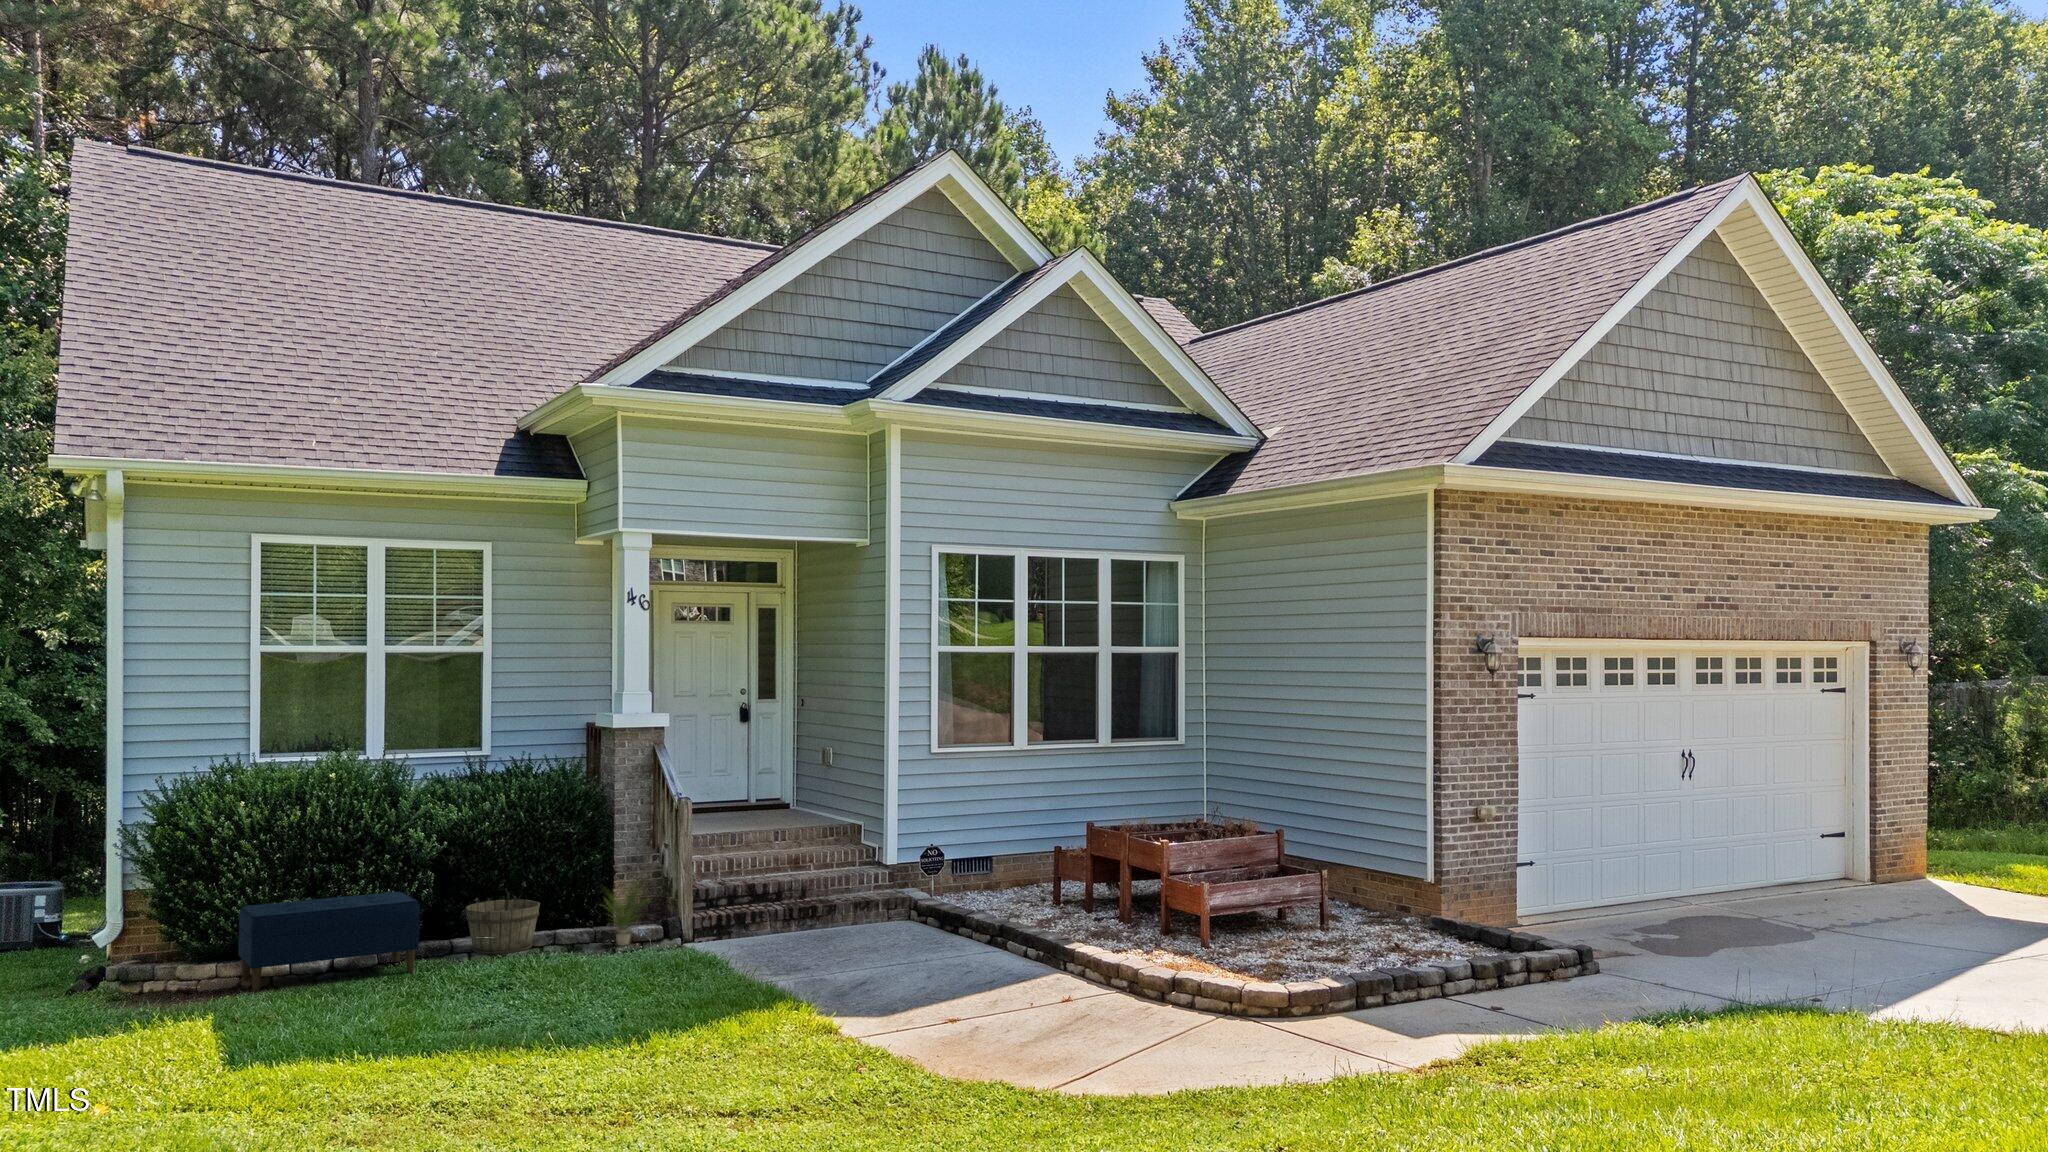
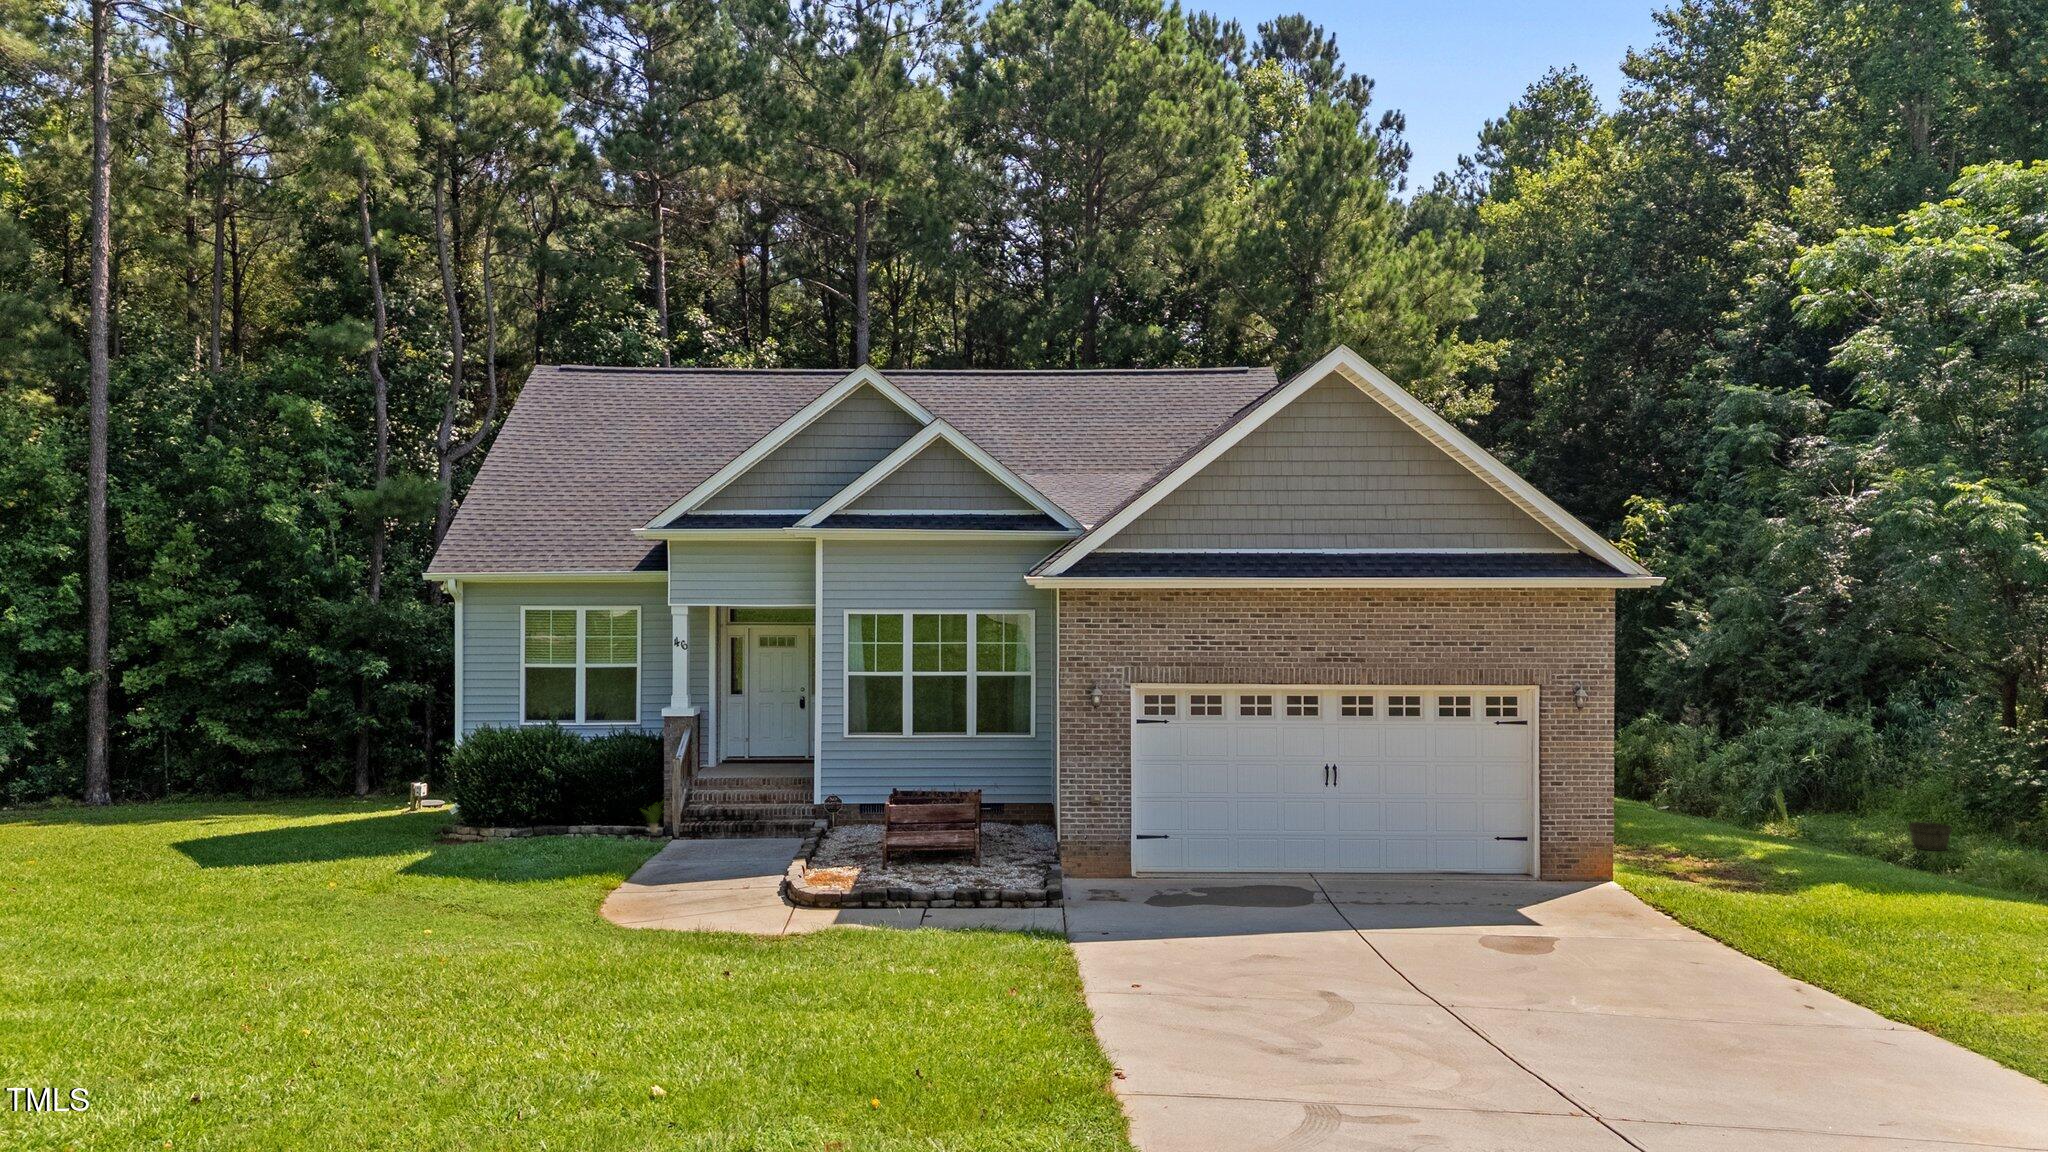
wooden bucket: present [466,888,540,954] -> present [1909,820,1952,851]
bench: present [238,891,419,991] -> none [466,795,550,836]

